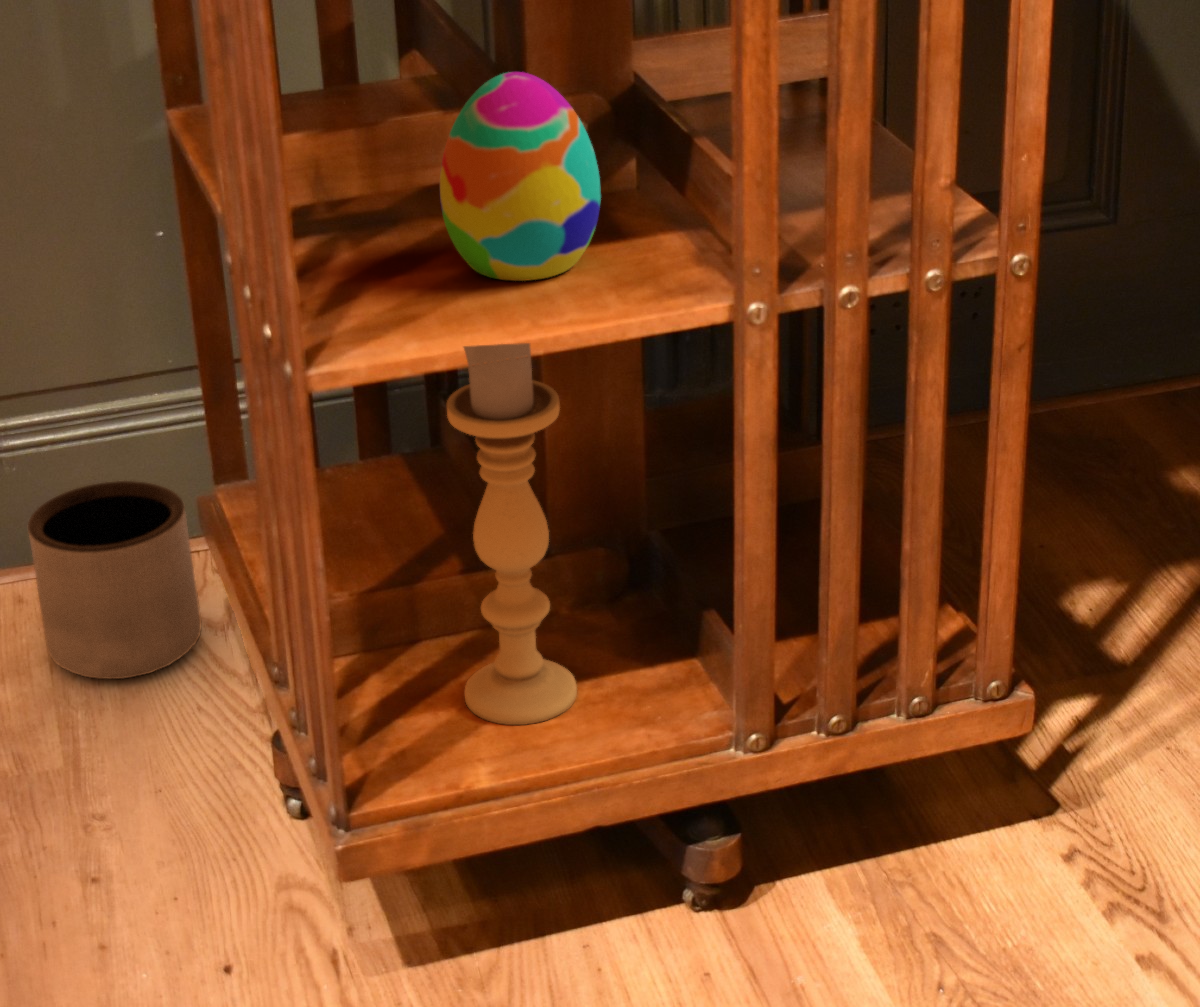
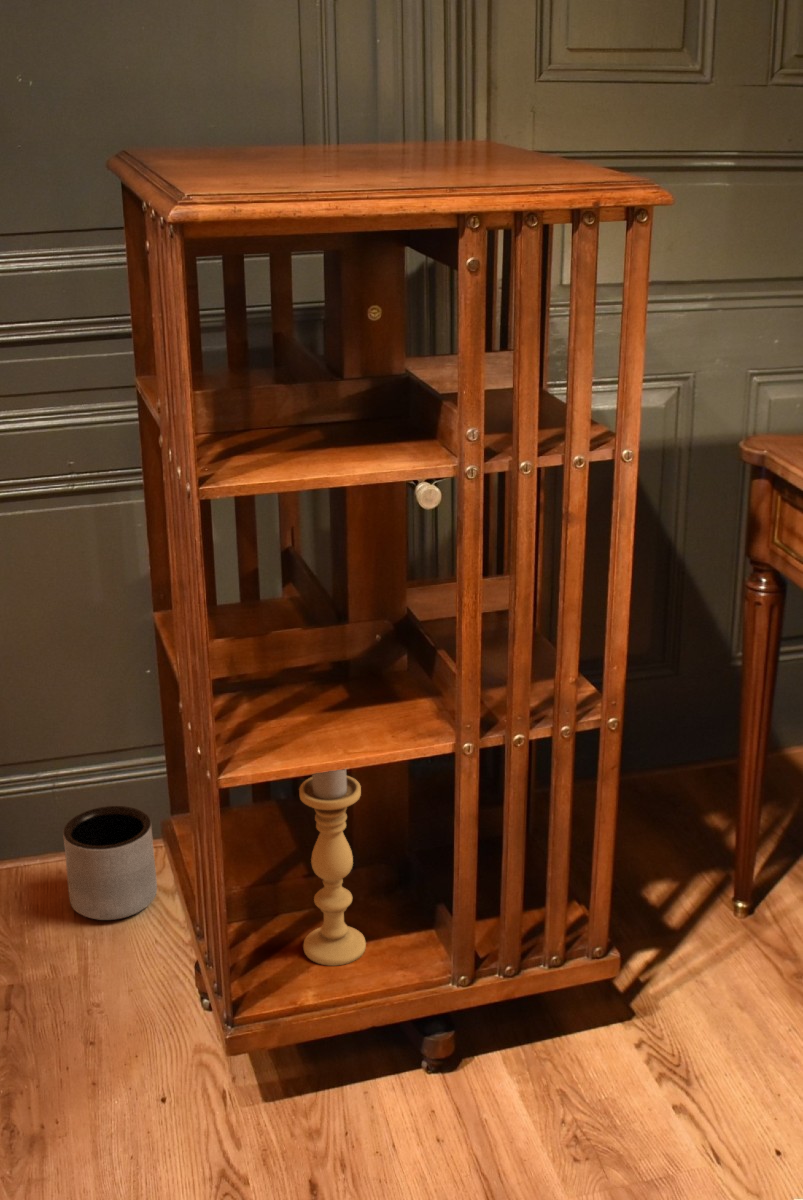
decorative egg: present [440,72,601,281] -> none [300,616,386,727]

